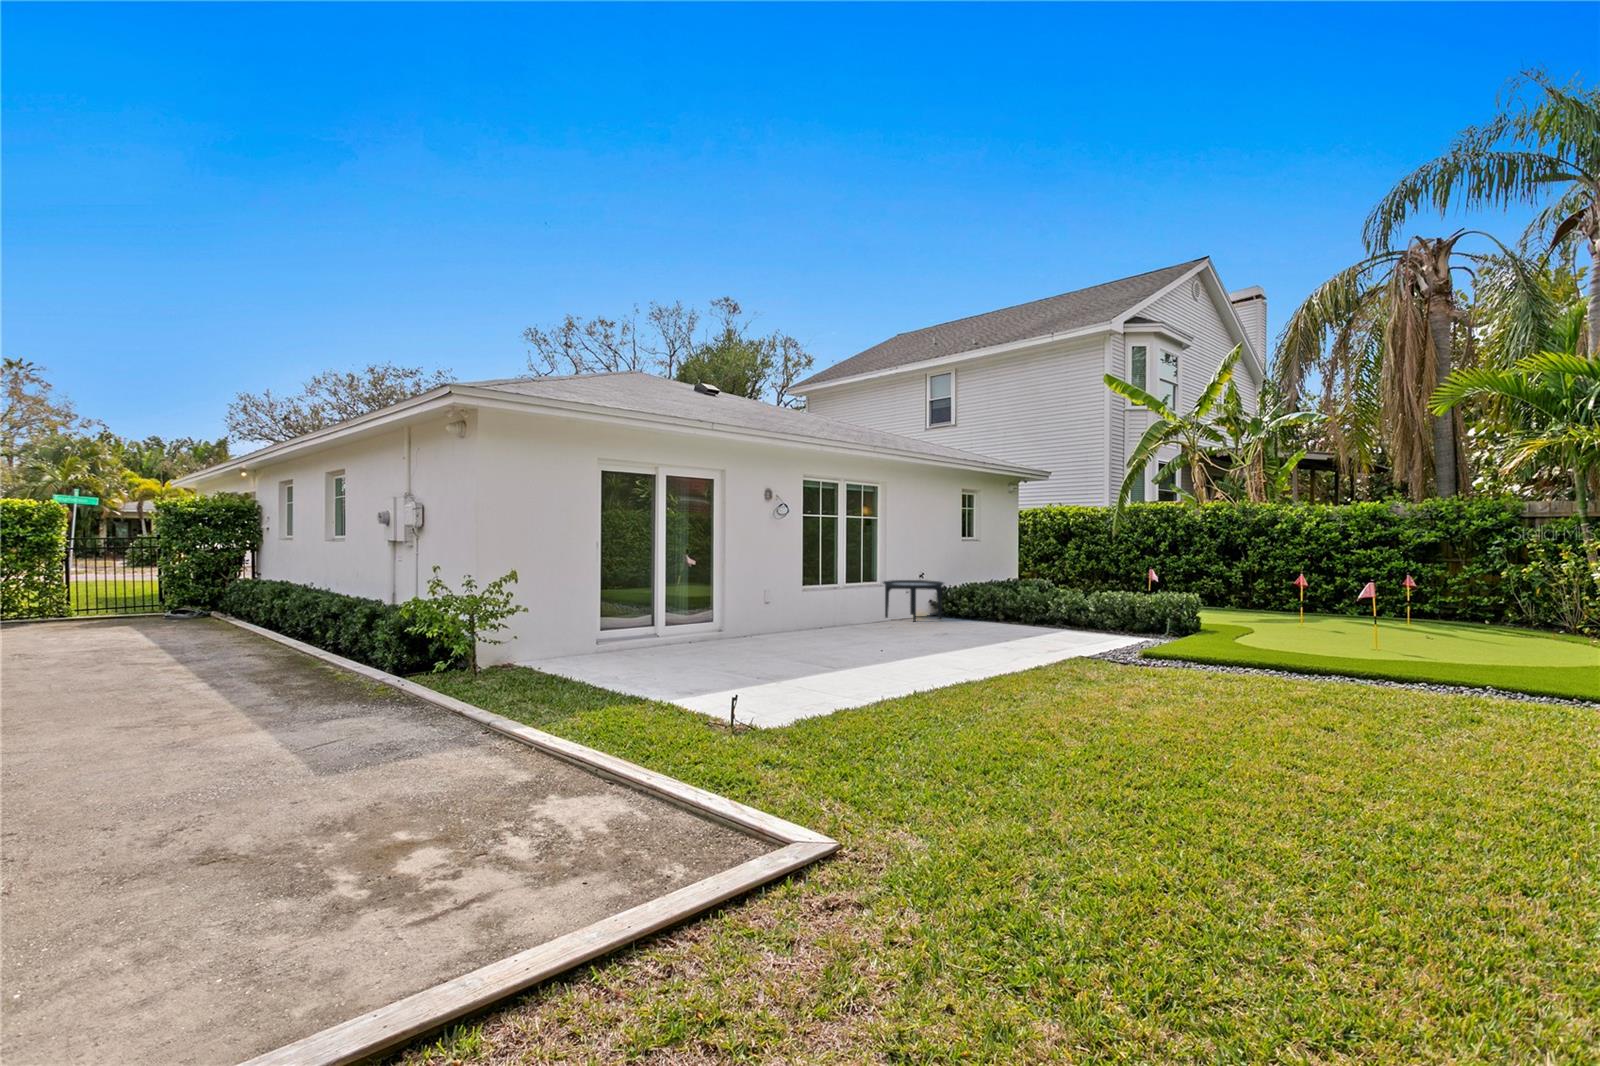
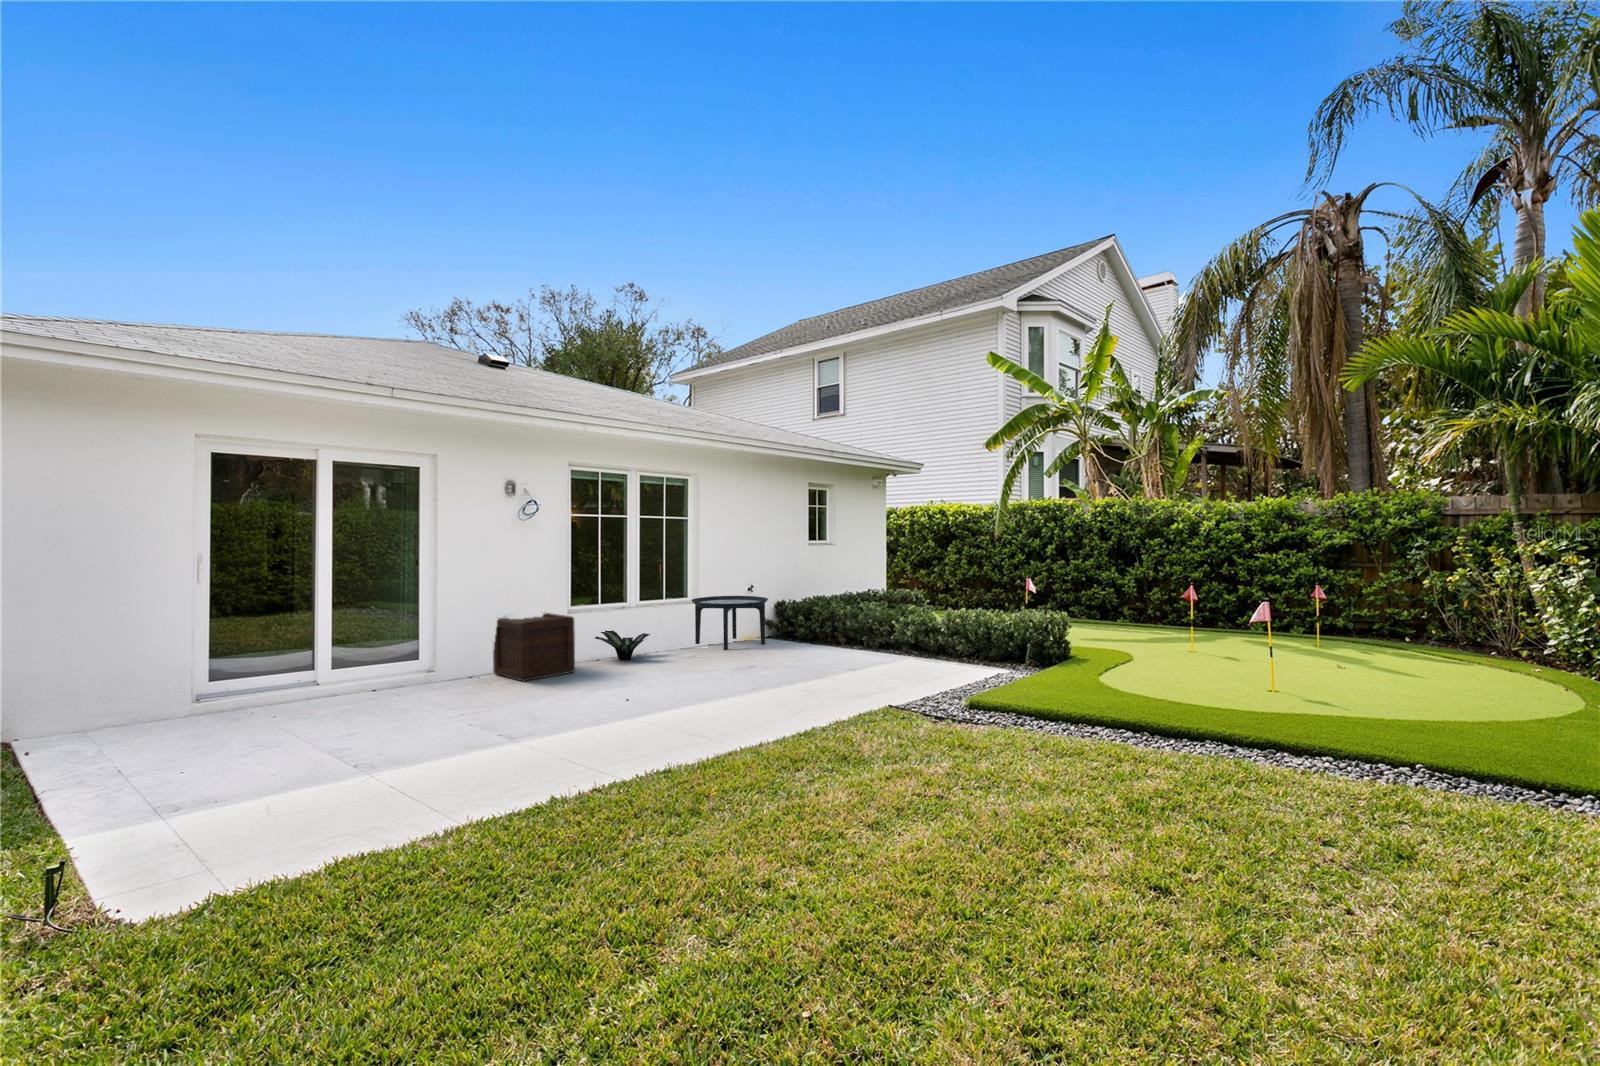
wooden crate: none [756,589,817,639] -> present [493,613,575,681]
potted plant: none [820,604,863,627] -> present [595,630,650,660]

